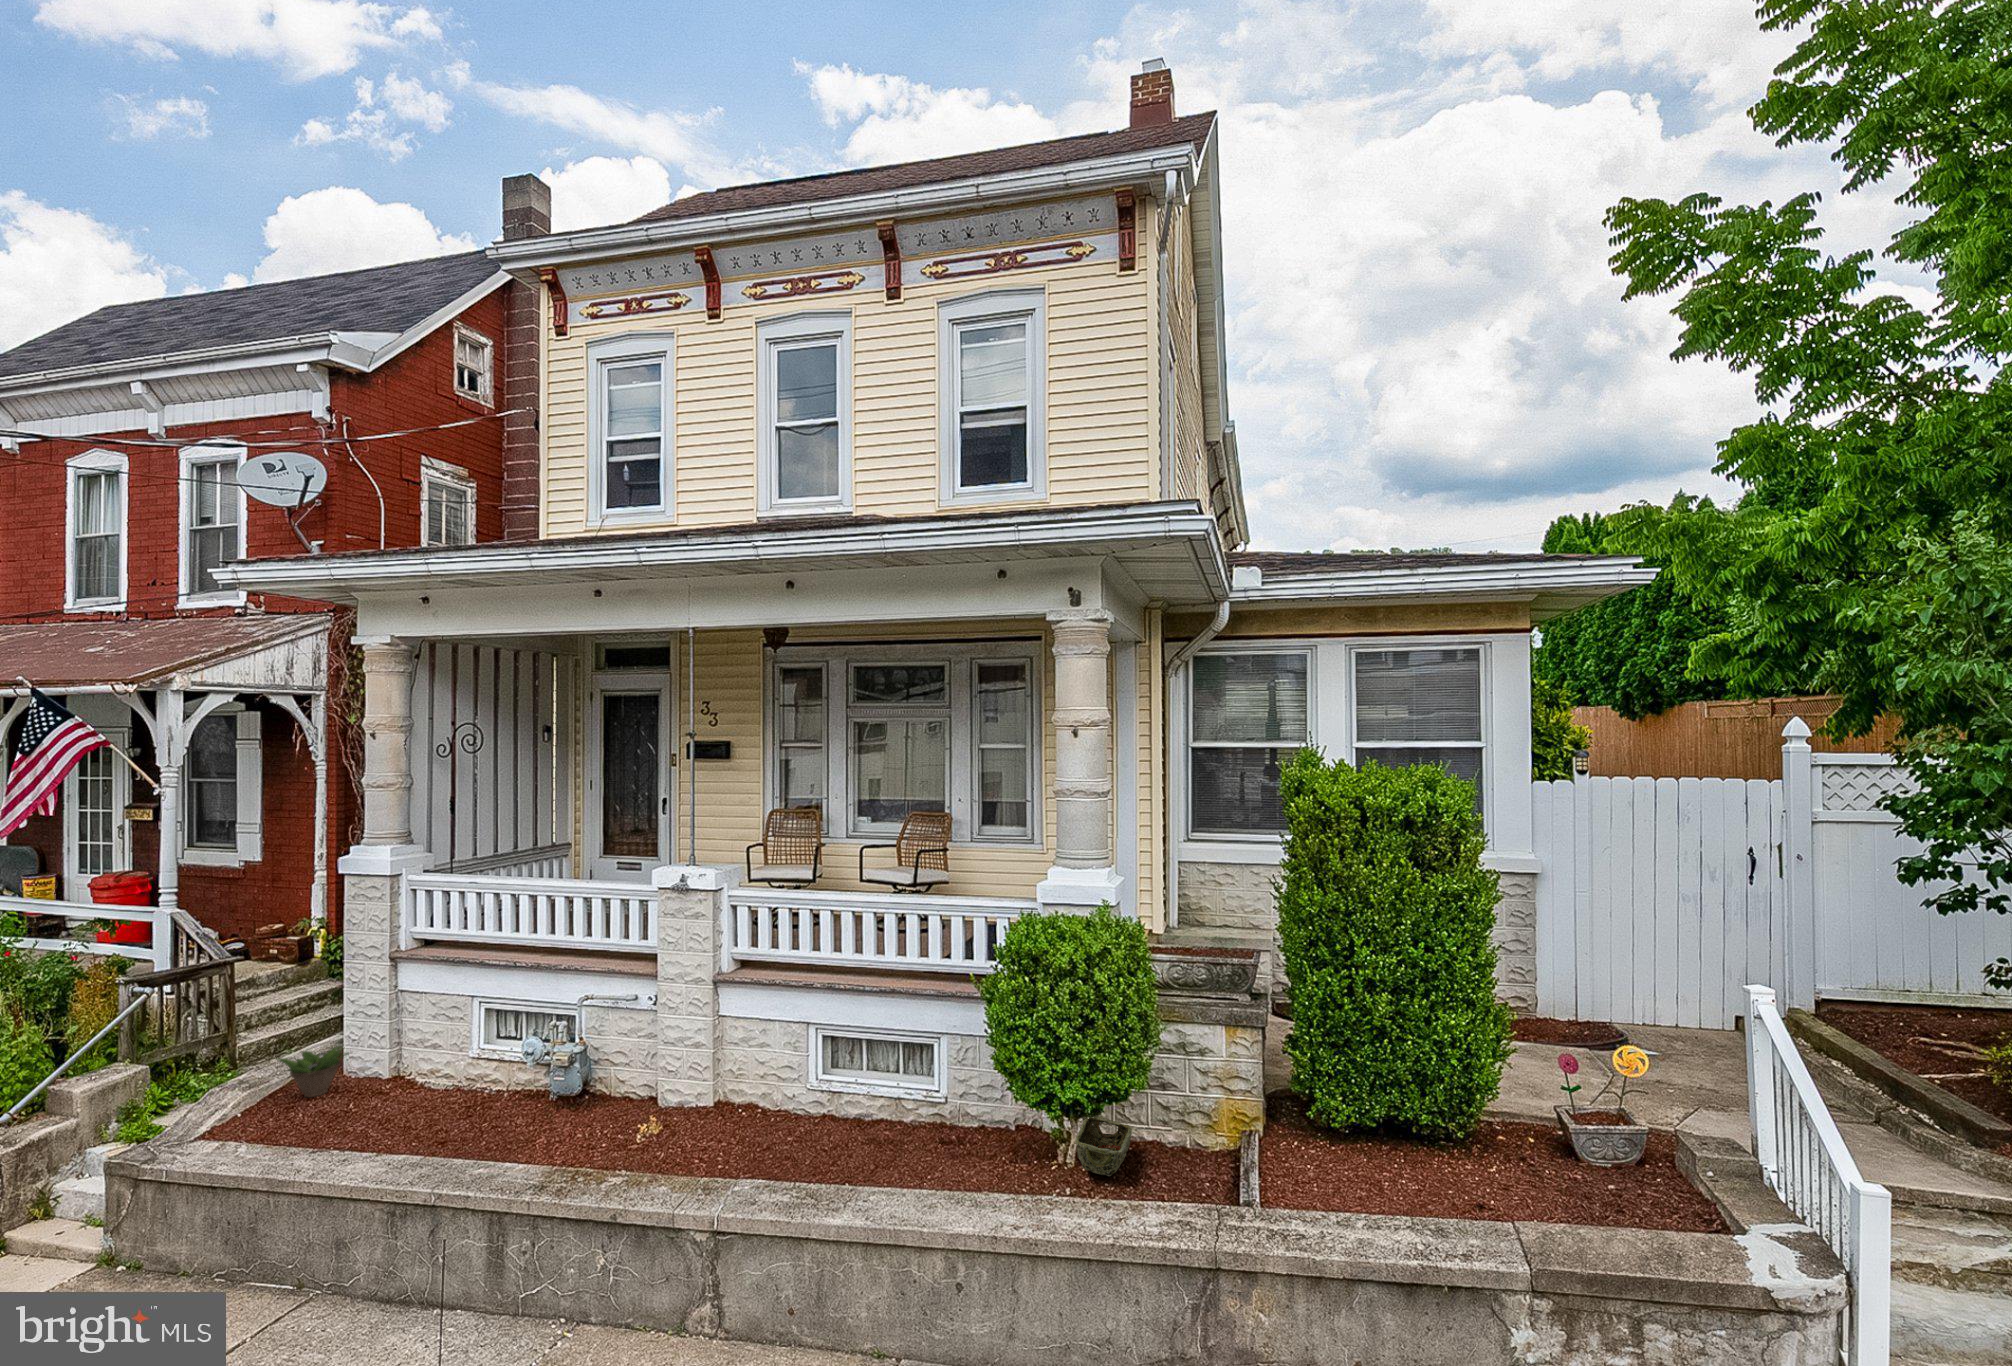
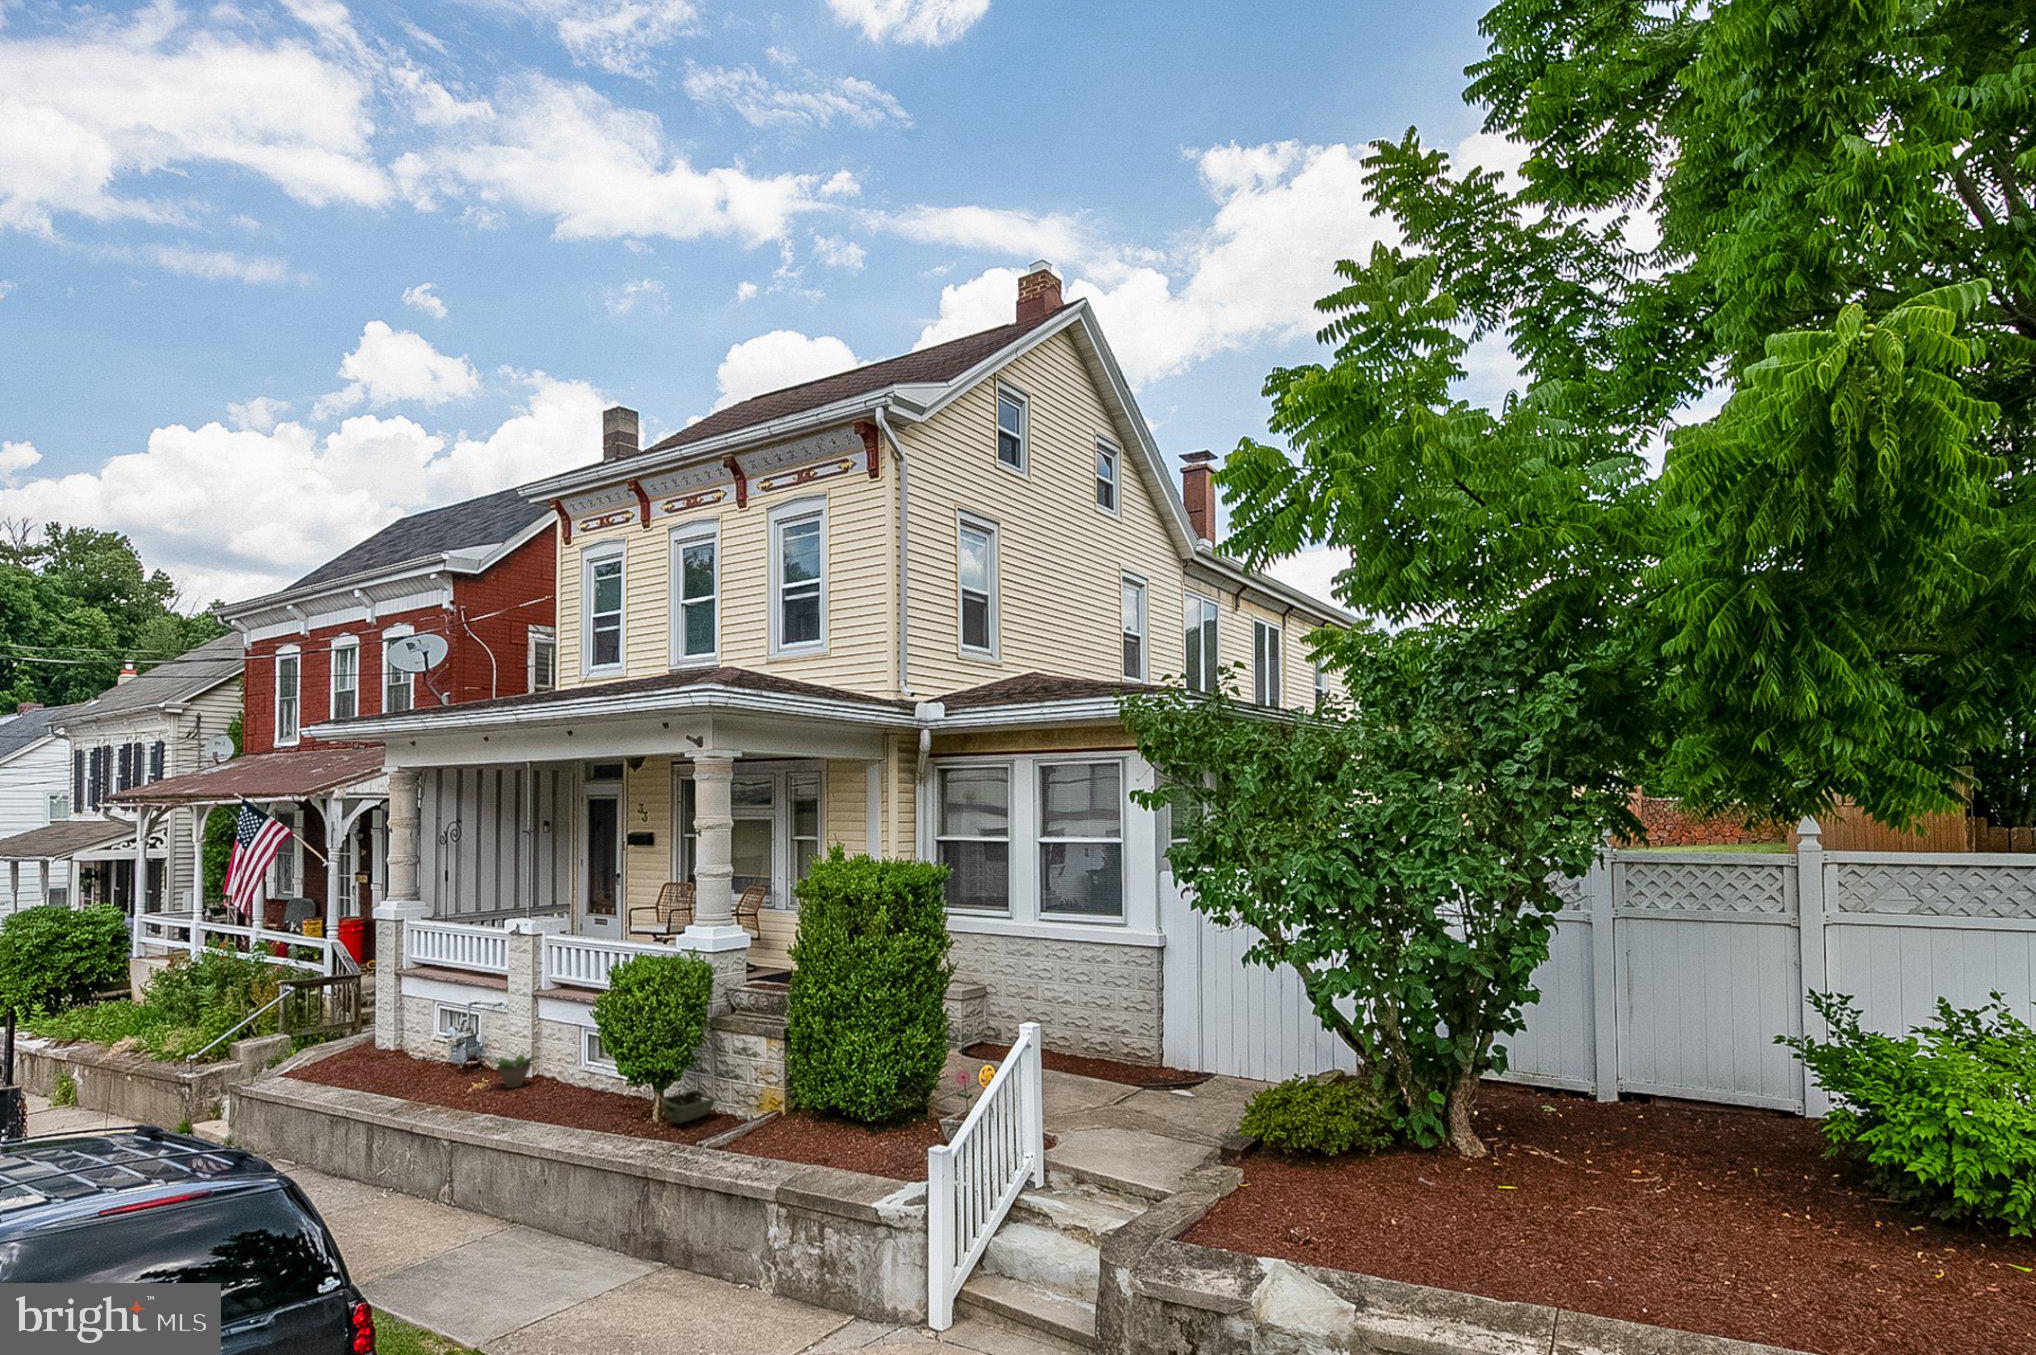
decorative plant: present [275,1047,348,1097] -> present [492,1054,536,1088]

